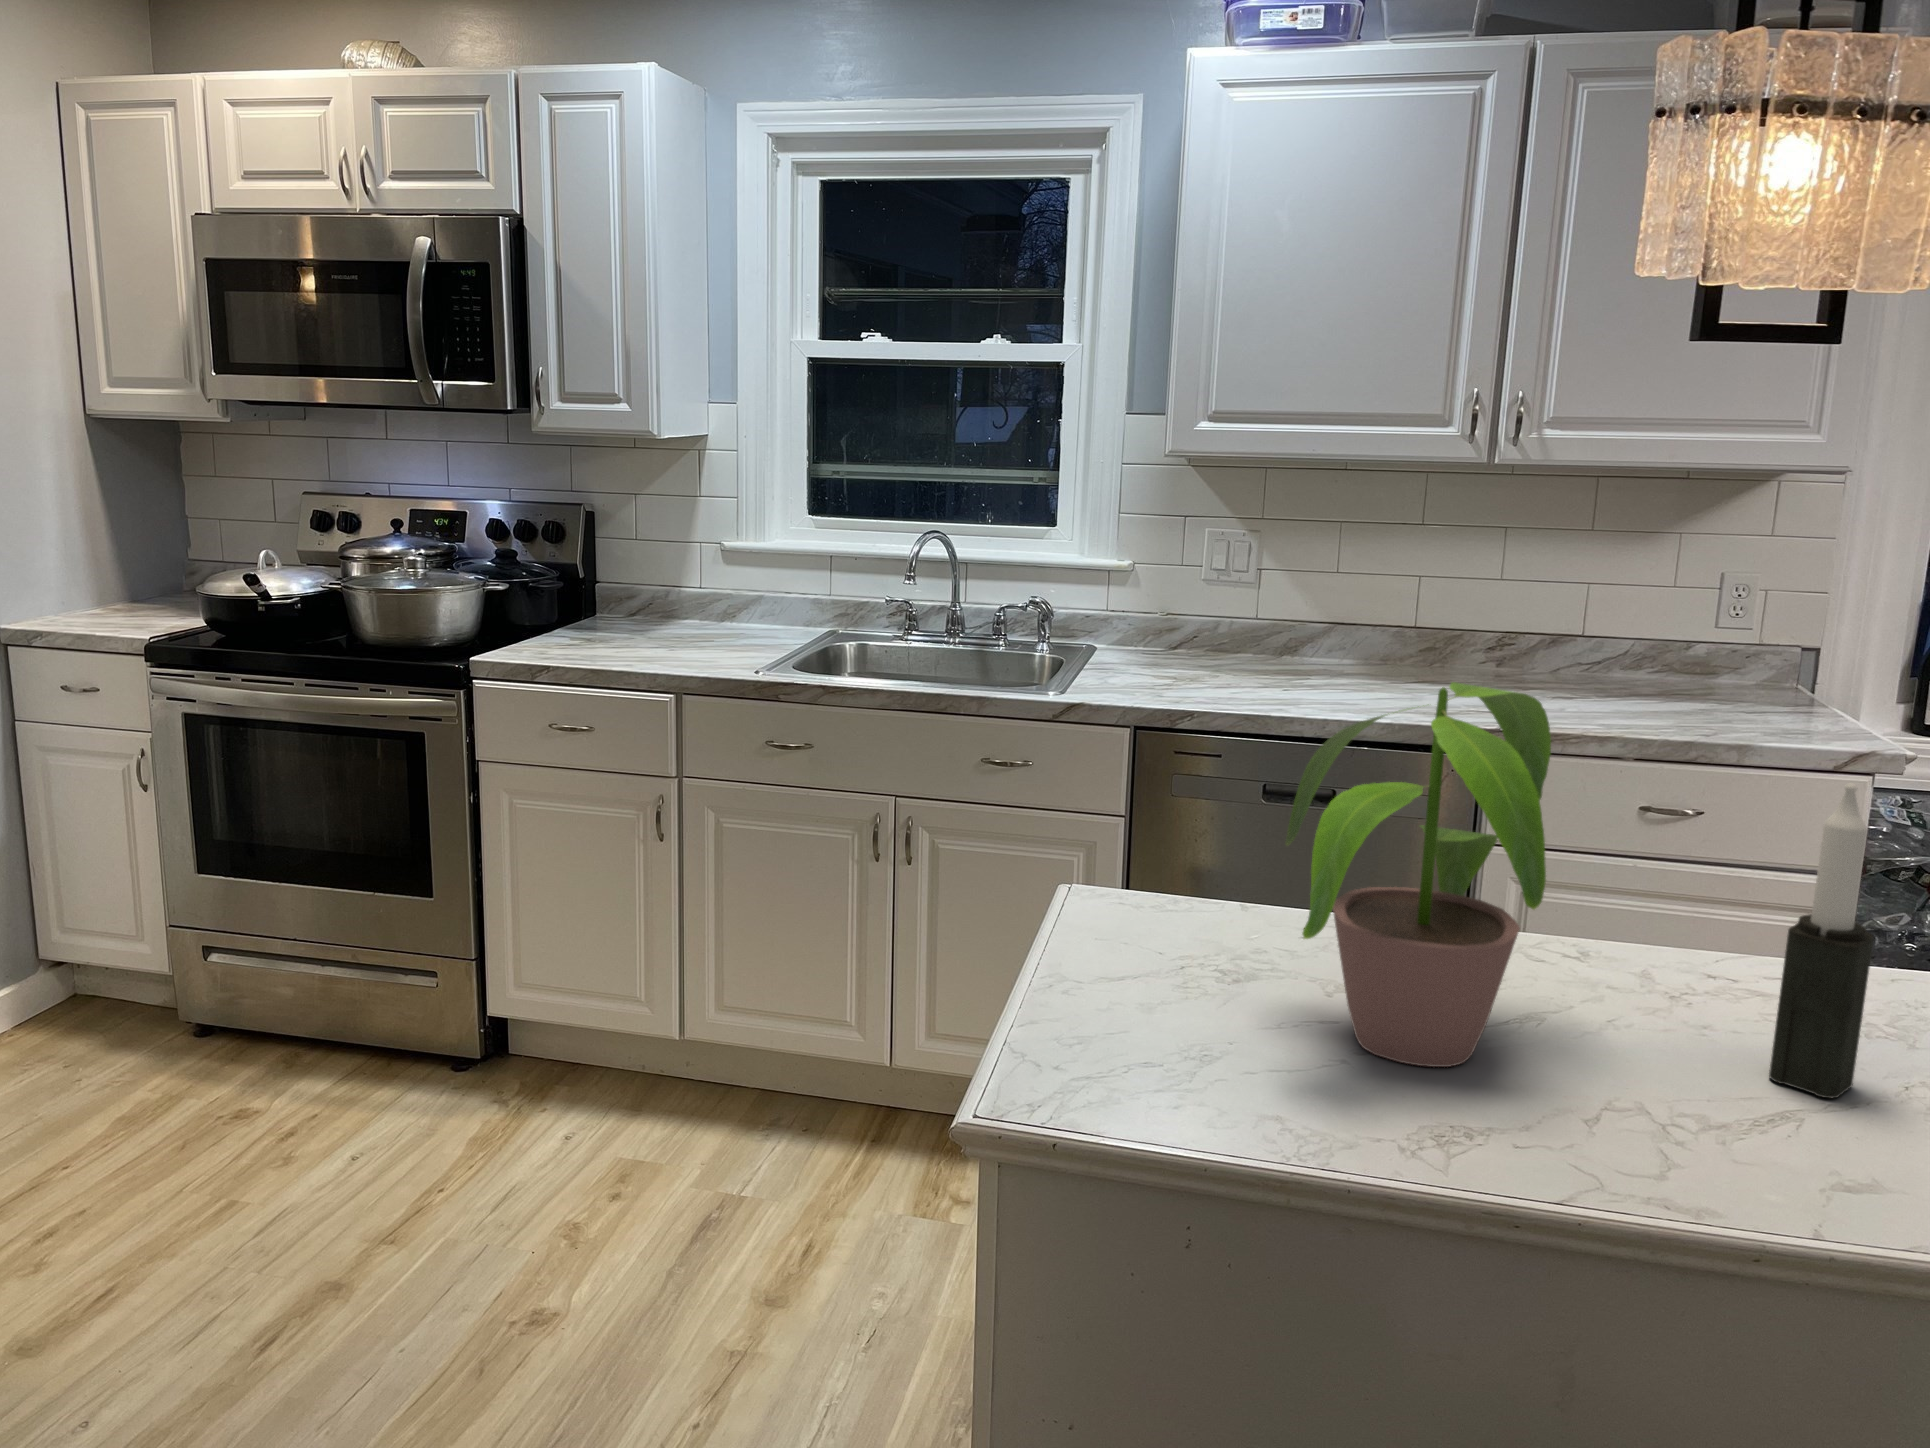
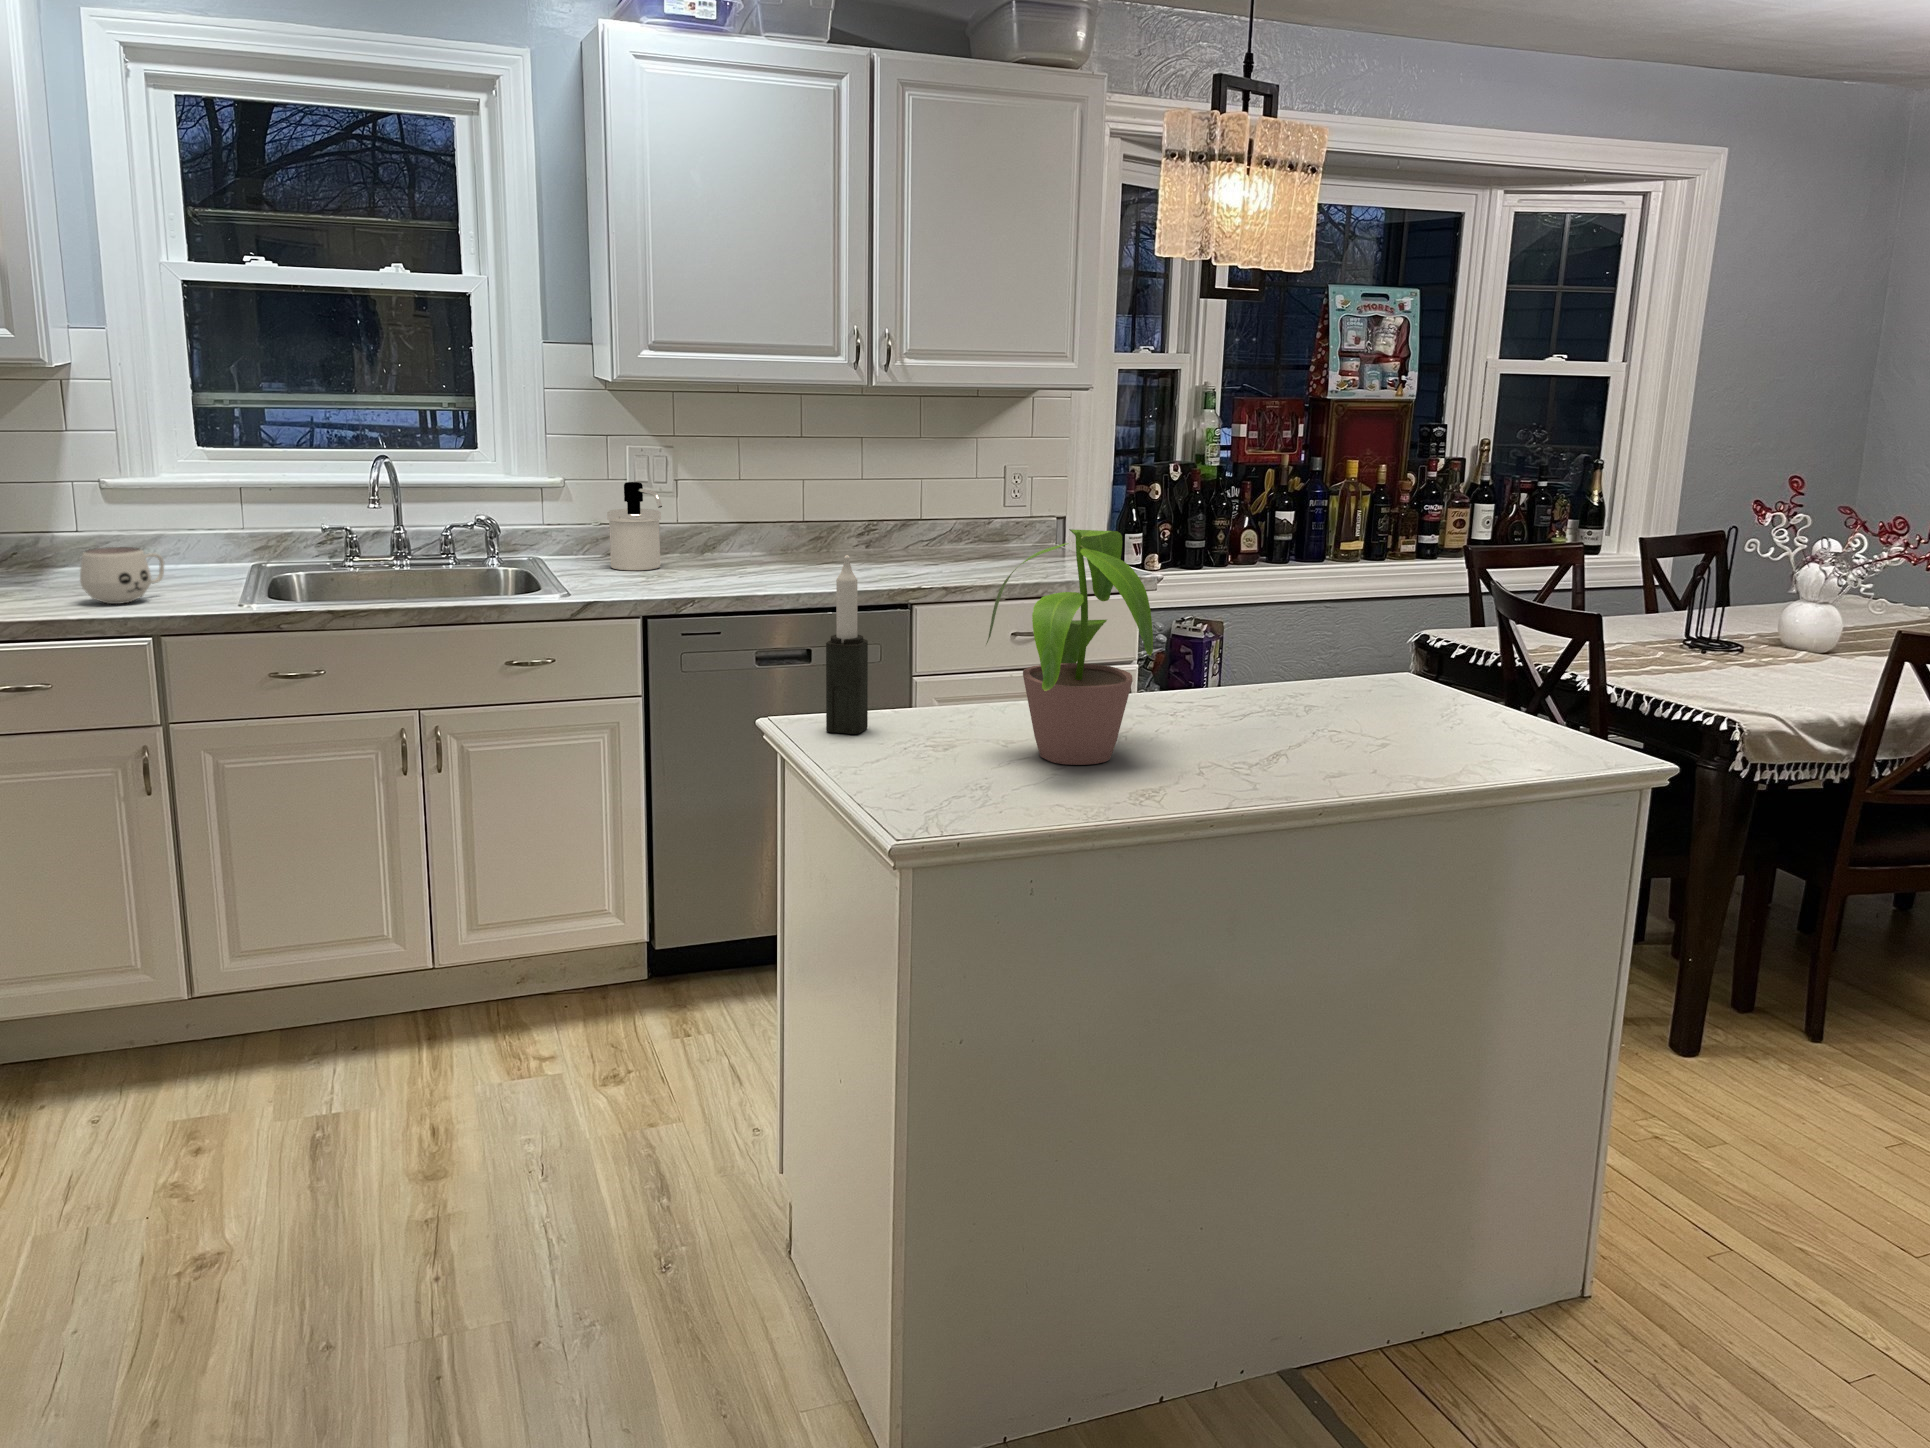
soap dispenser: none [1163,569,1224,670] -> present [607,482,662,570]
mug: none [644,603,721,656] -> present [80,547,164,604]
candle: present [1769,783,1874,1098] -> present [826,555,868,734]

